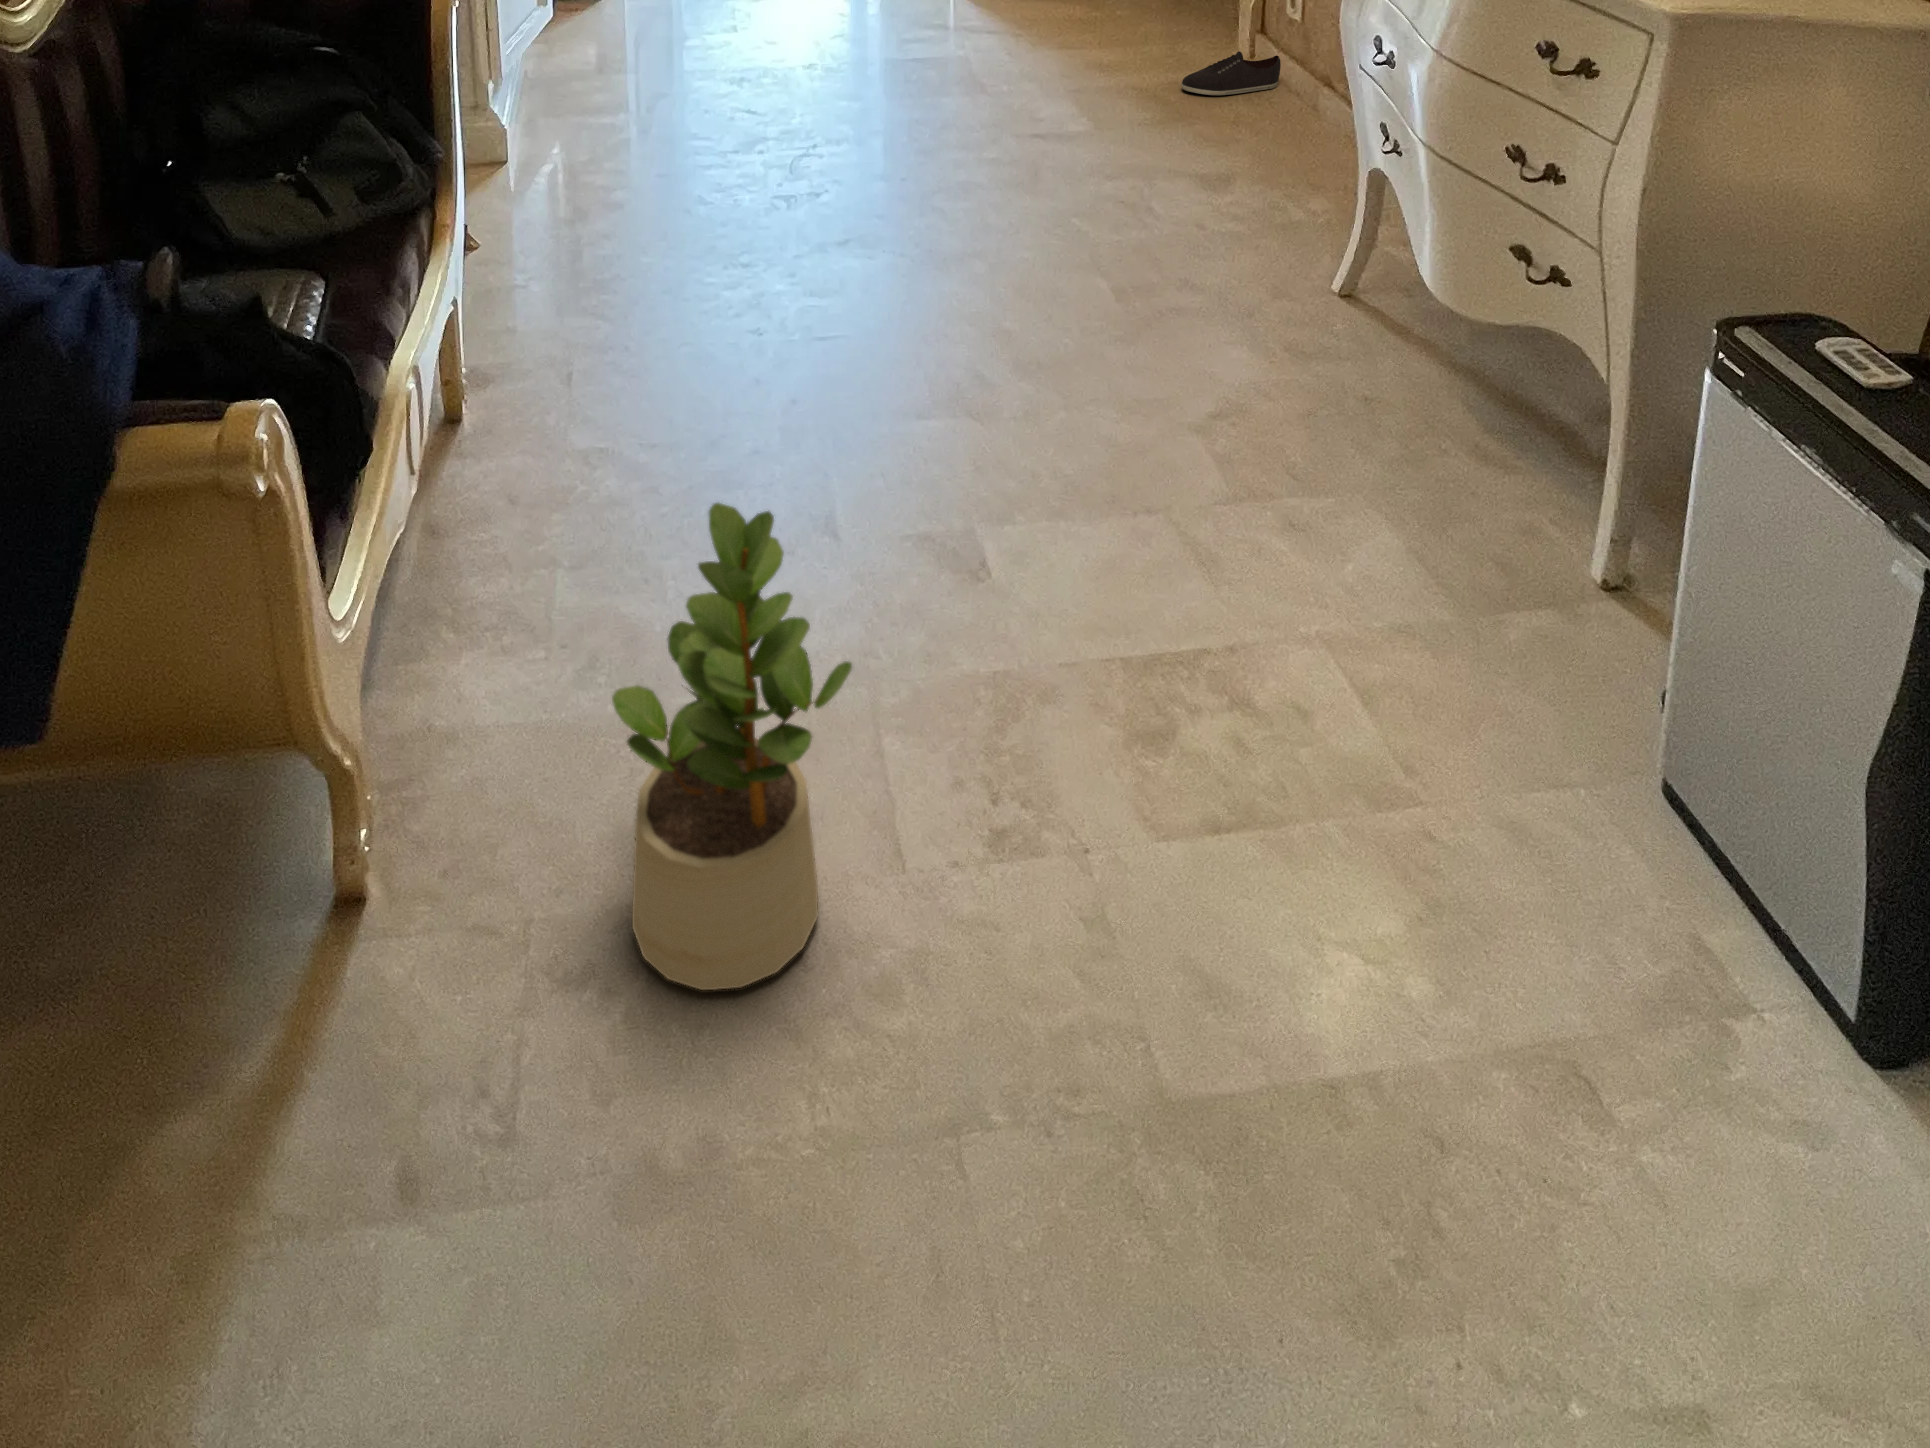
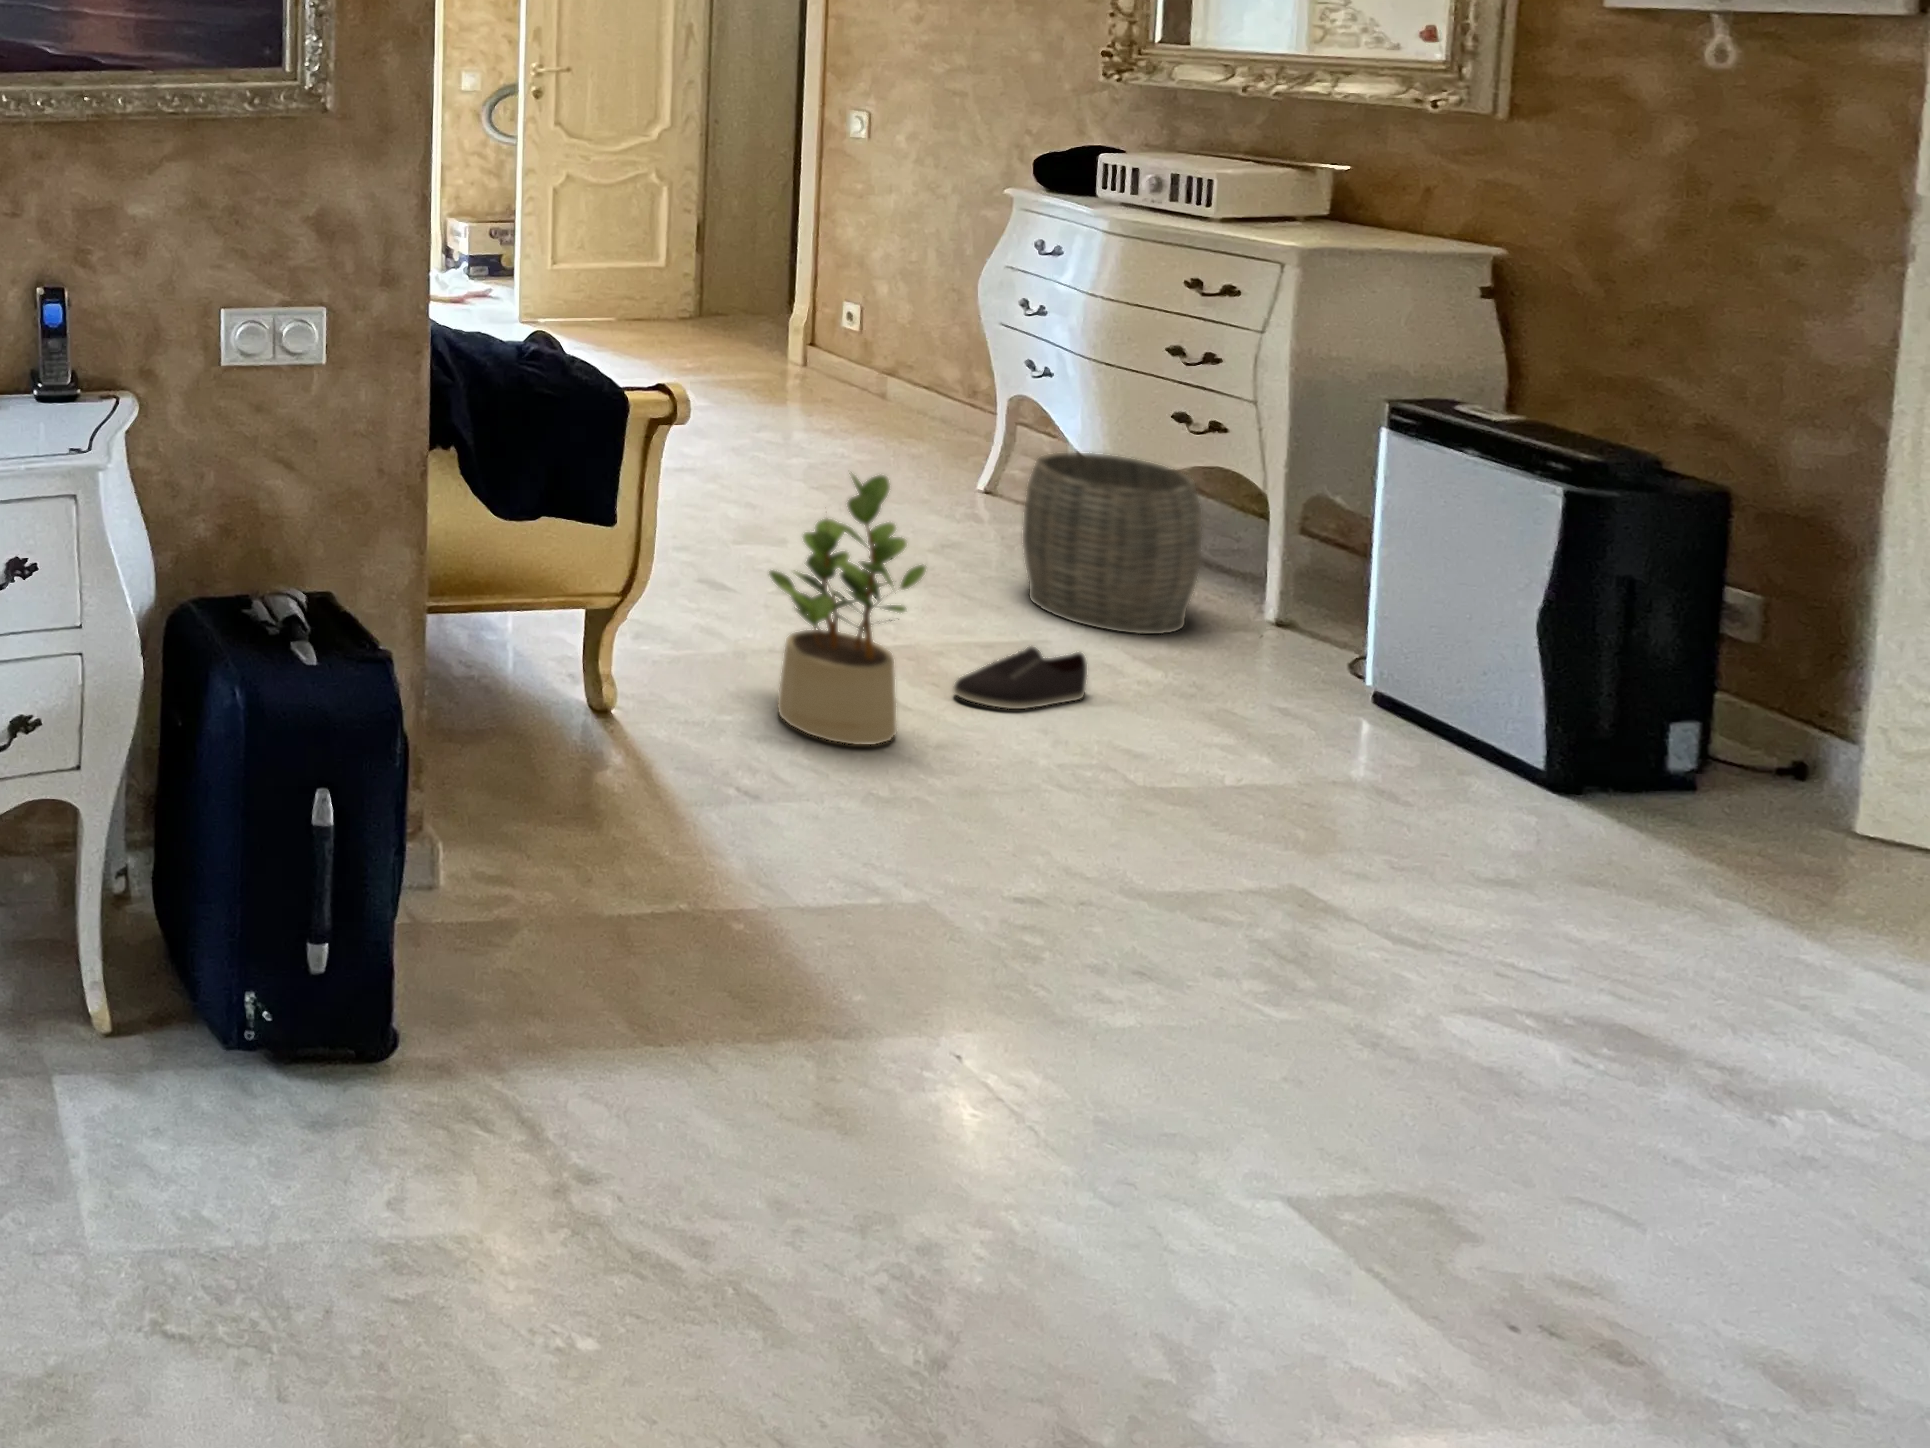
shoe: present [1181,51,1281,95] -> present [954,647,1087,709]
woven basket: none [1264,304,1497,611] -> present [1023,453,1202,634]

